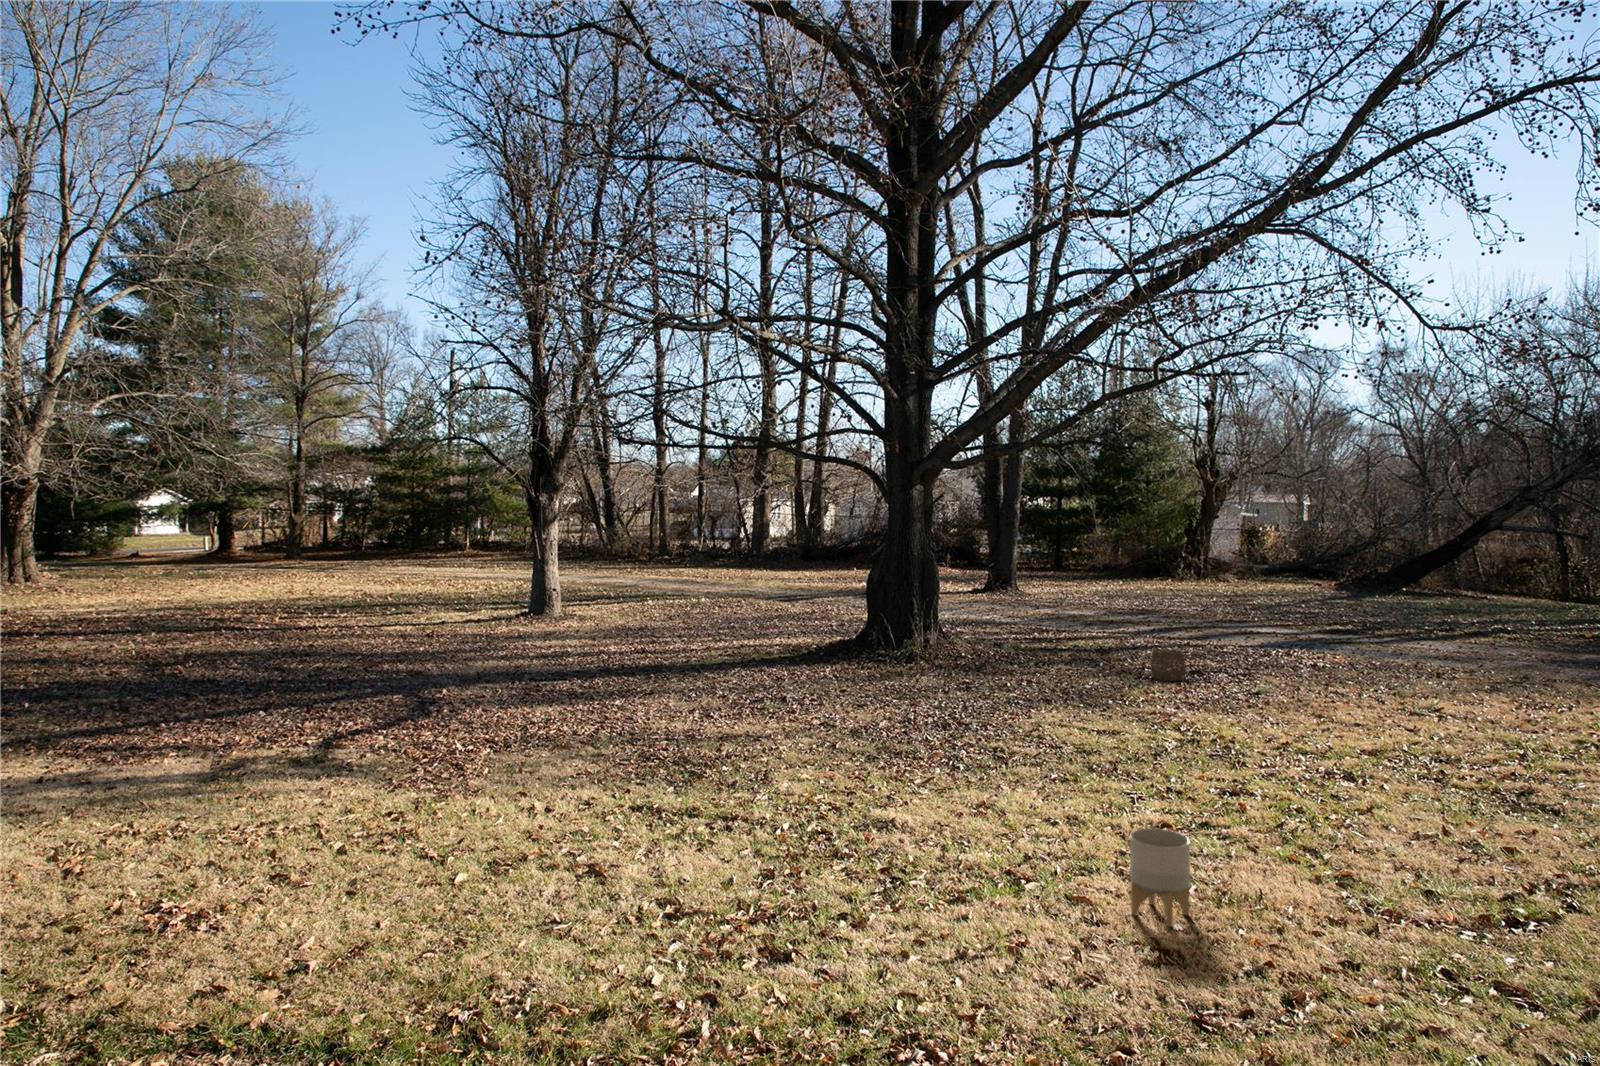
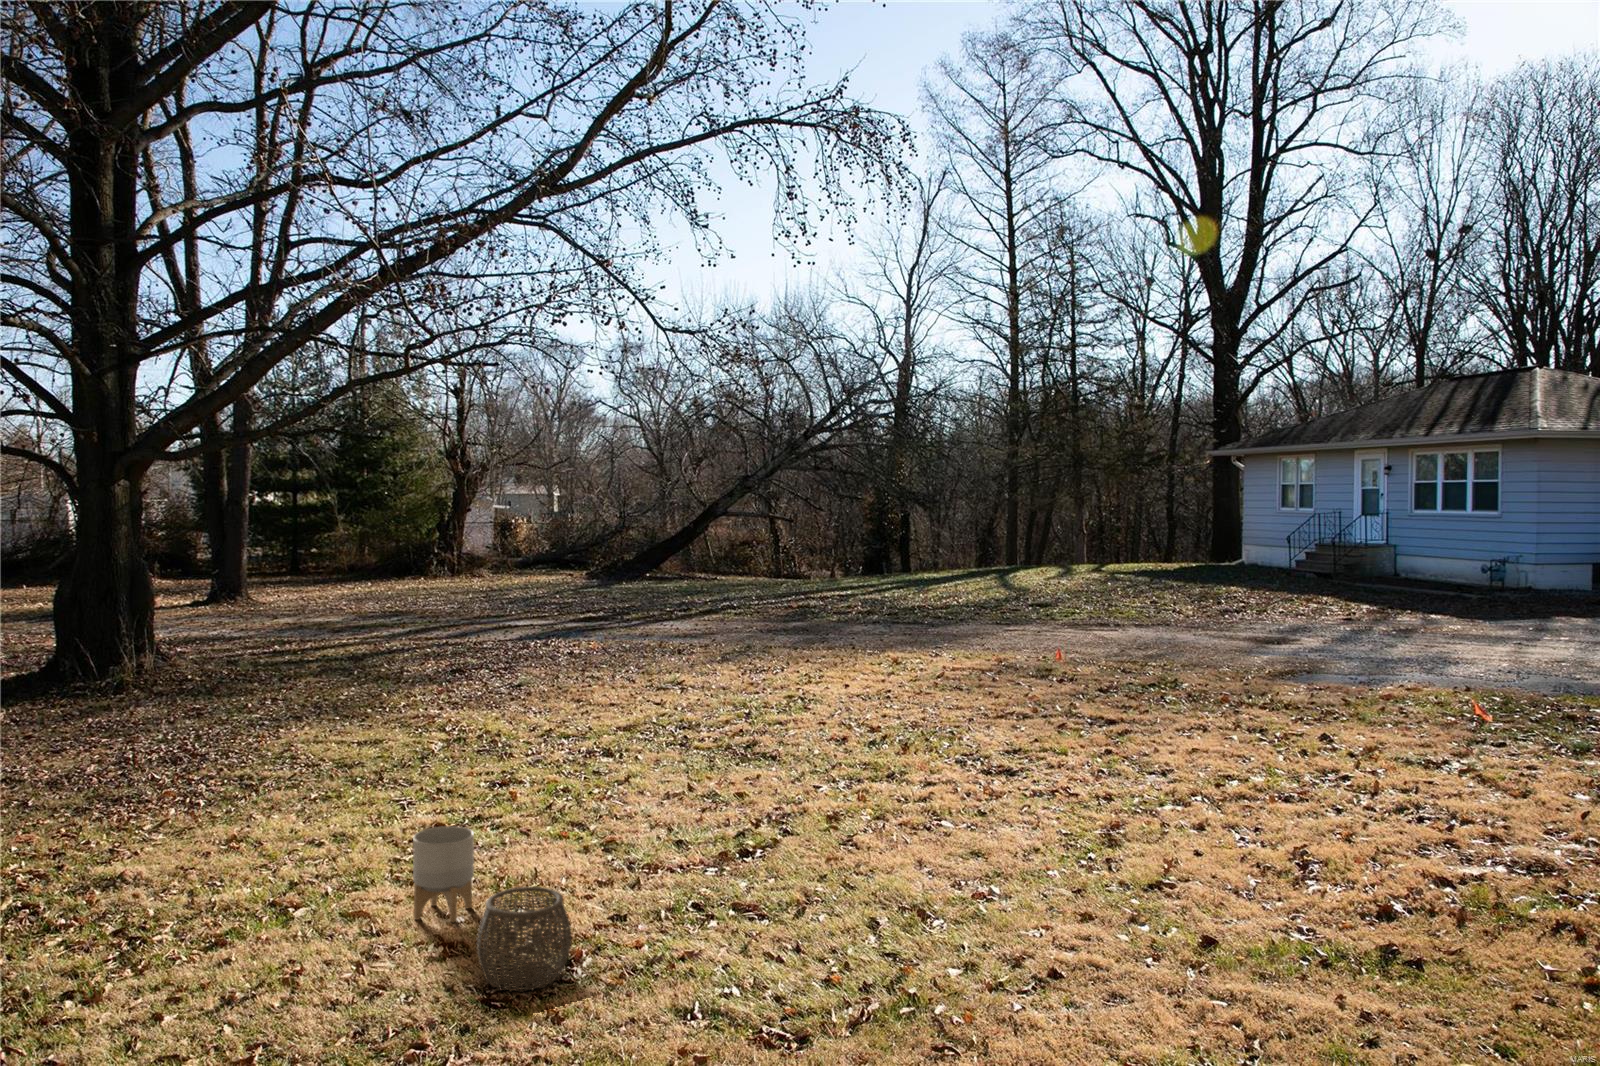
woven basket: present [1150,649,1186,682] -> present [476,887,572,991]

